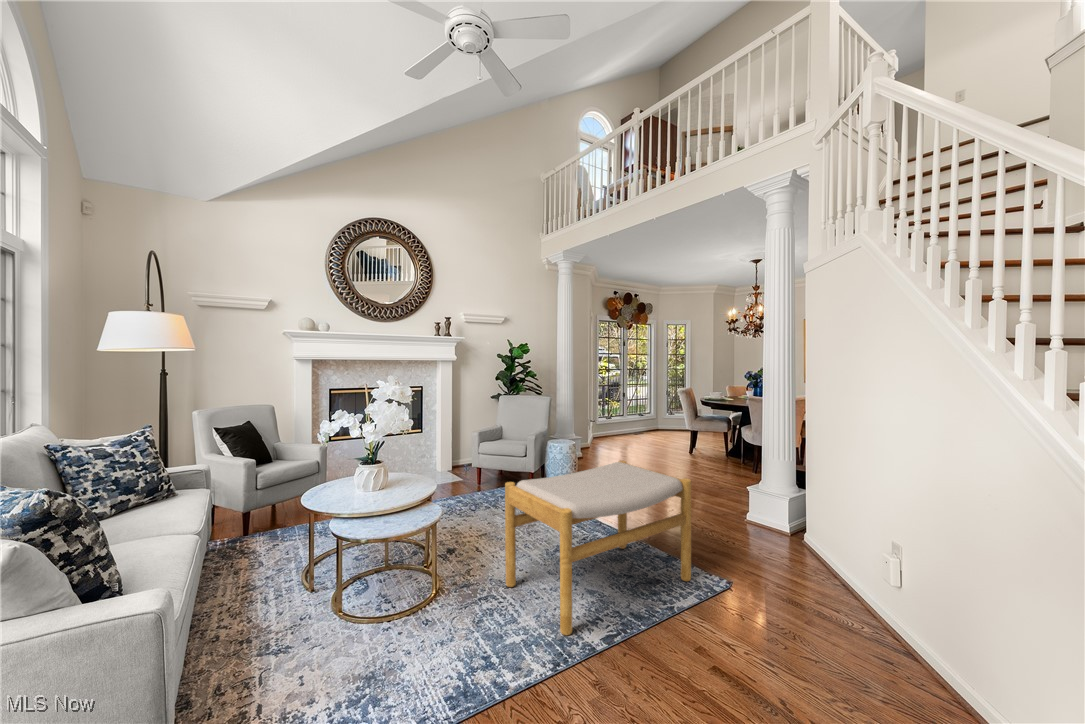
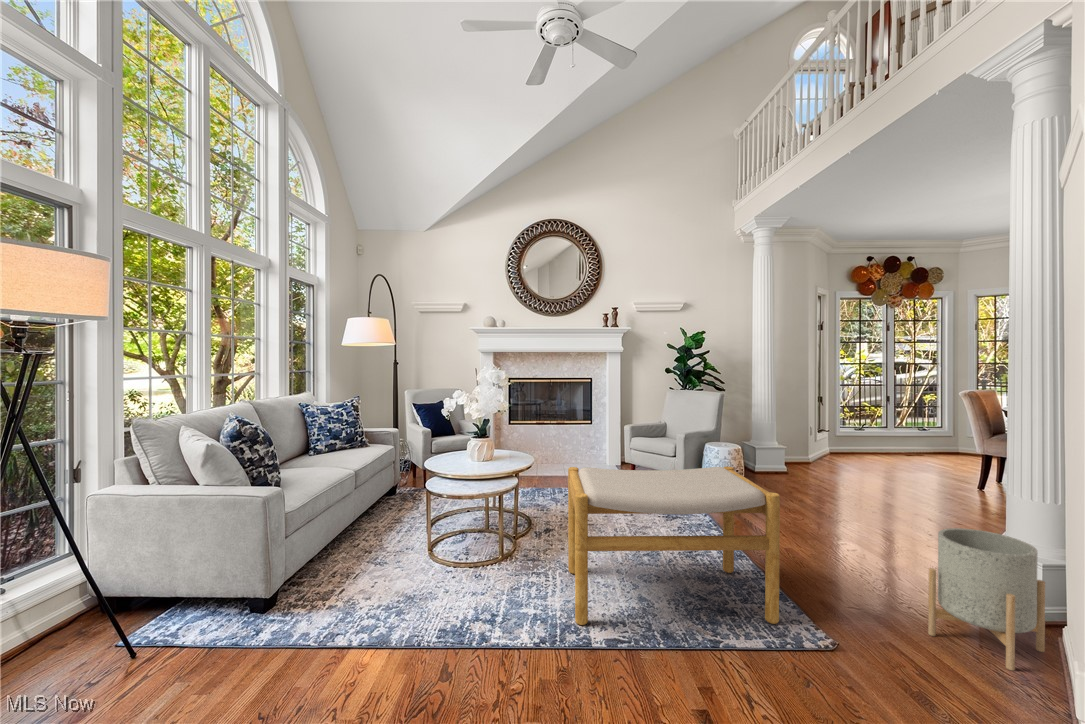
planter: none [763,482,817,568] -> present [928,528,1045,671]

